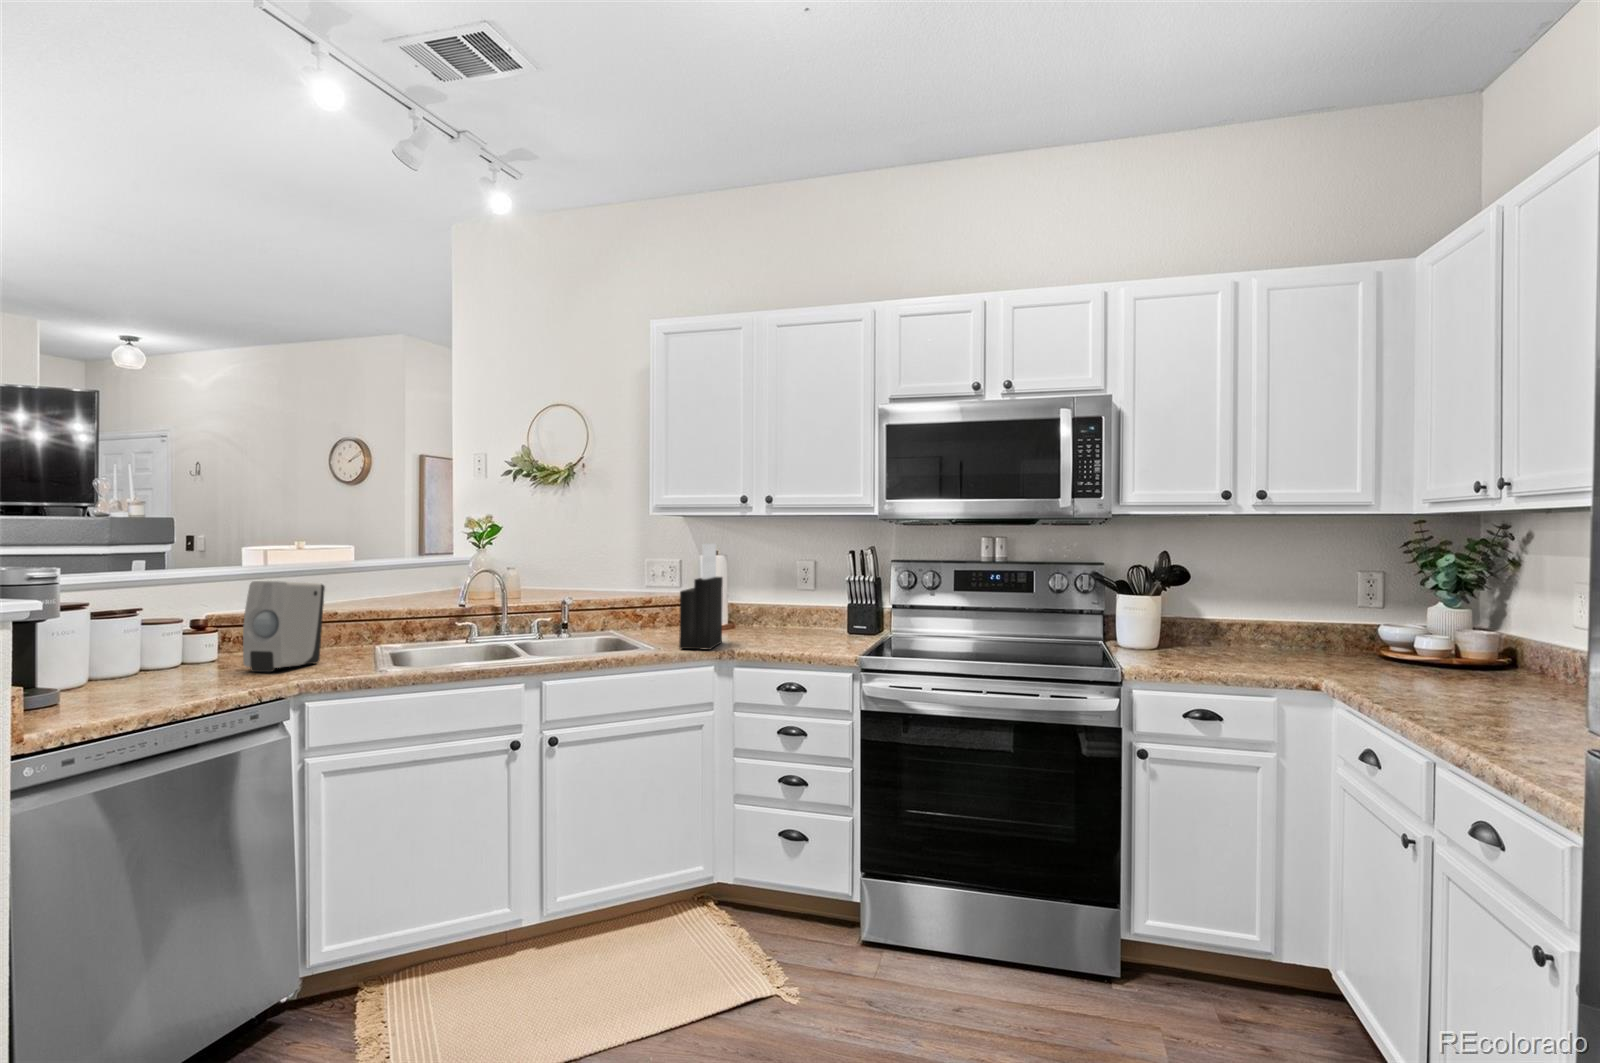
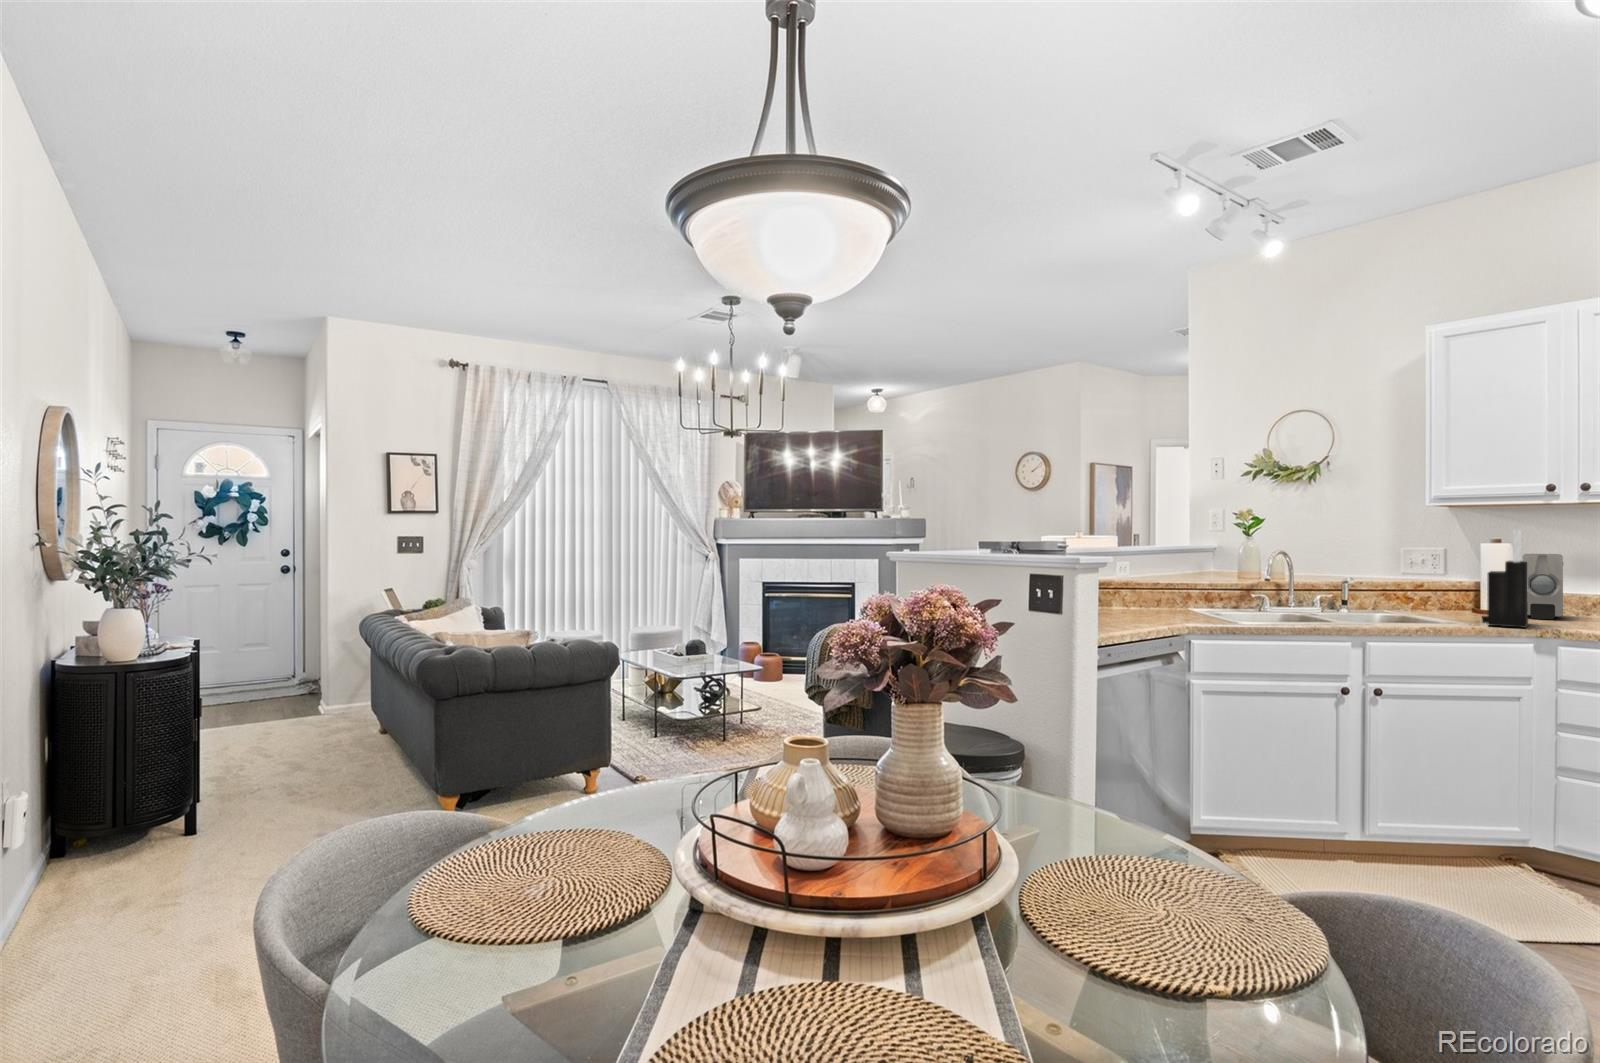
soap dispenser: present [243,581,325,672] -> present [1523,554,1563,619]

